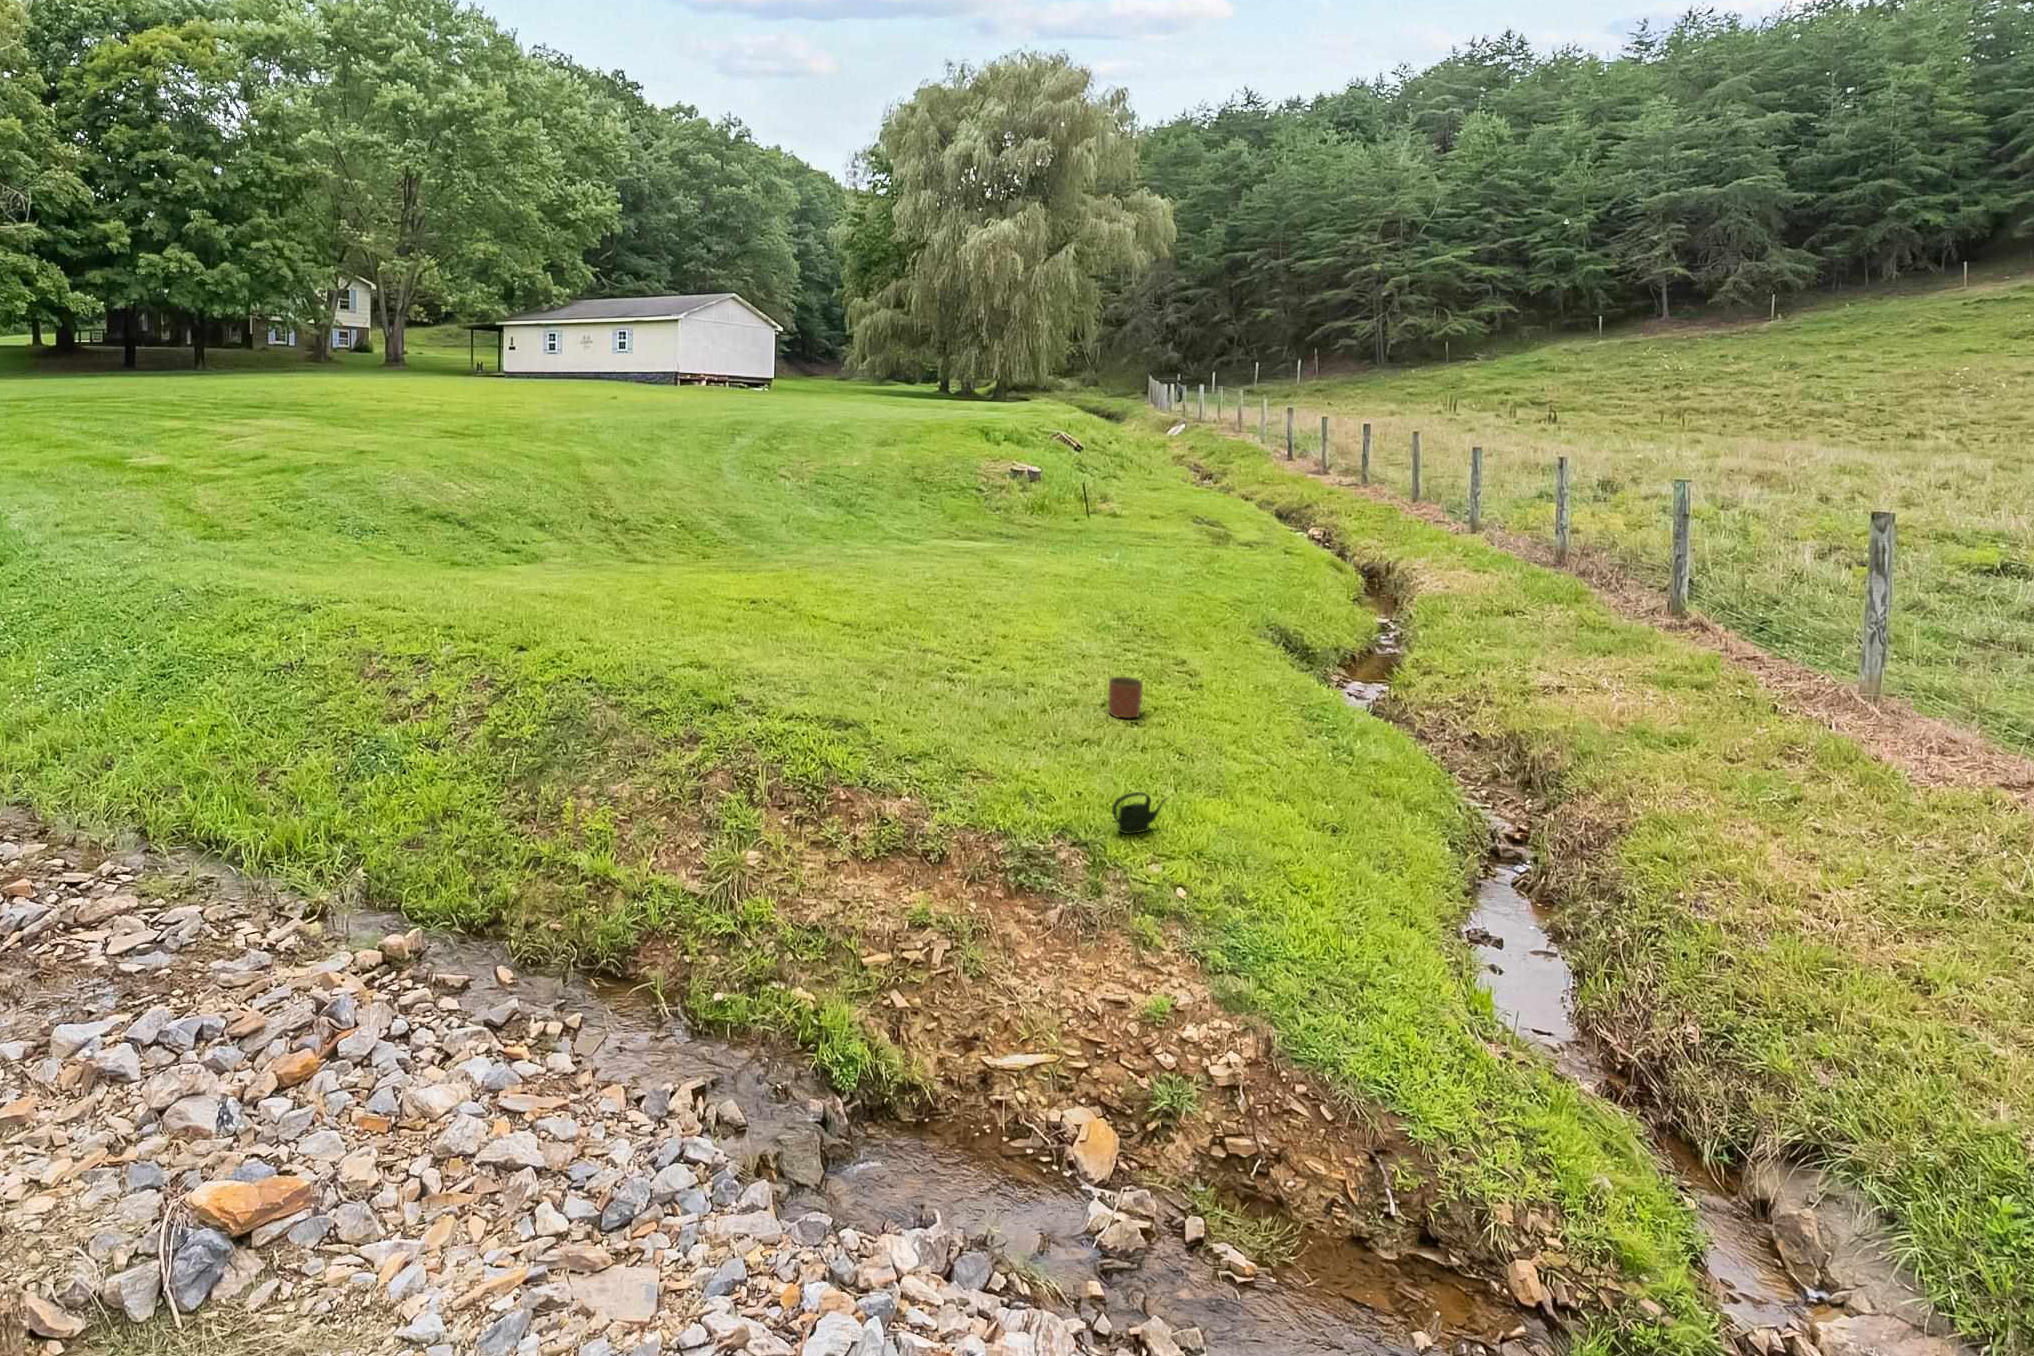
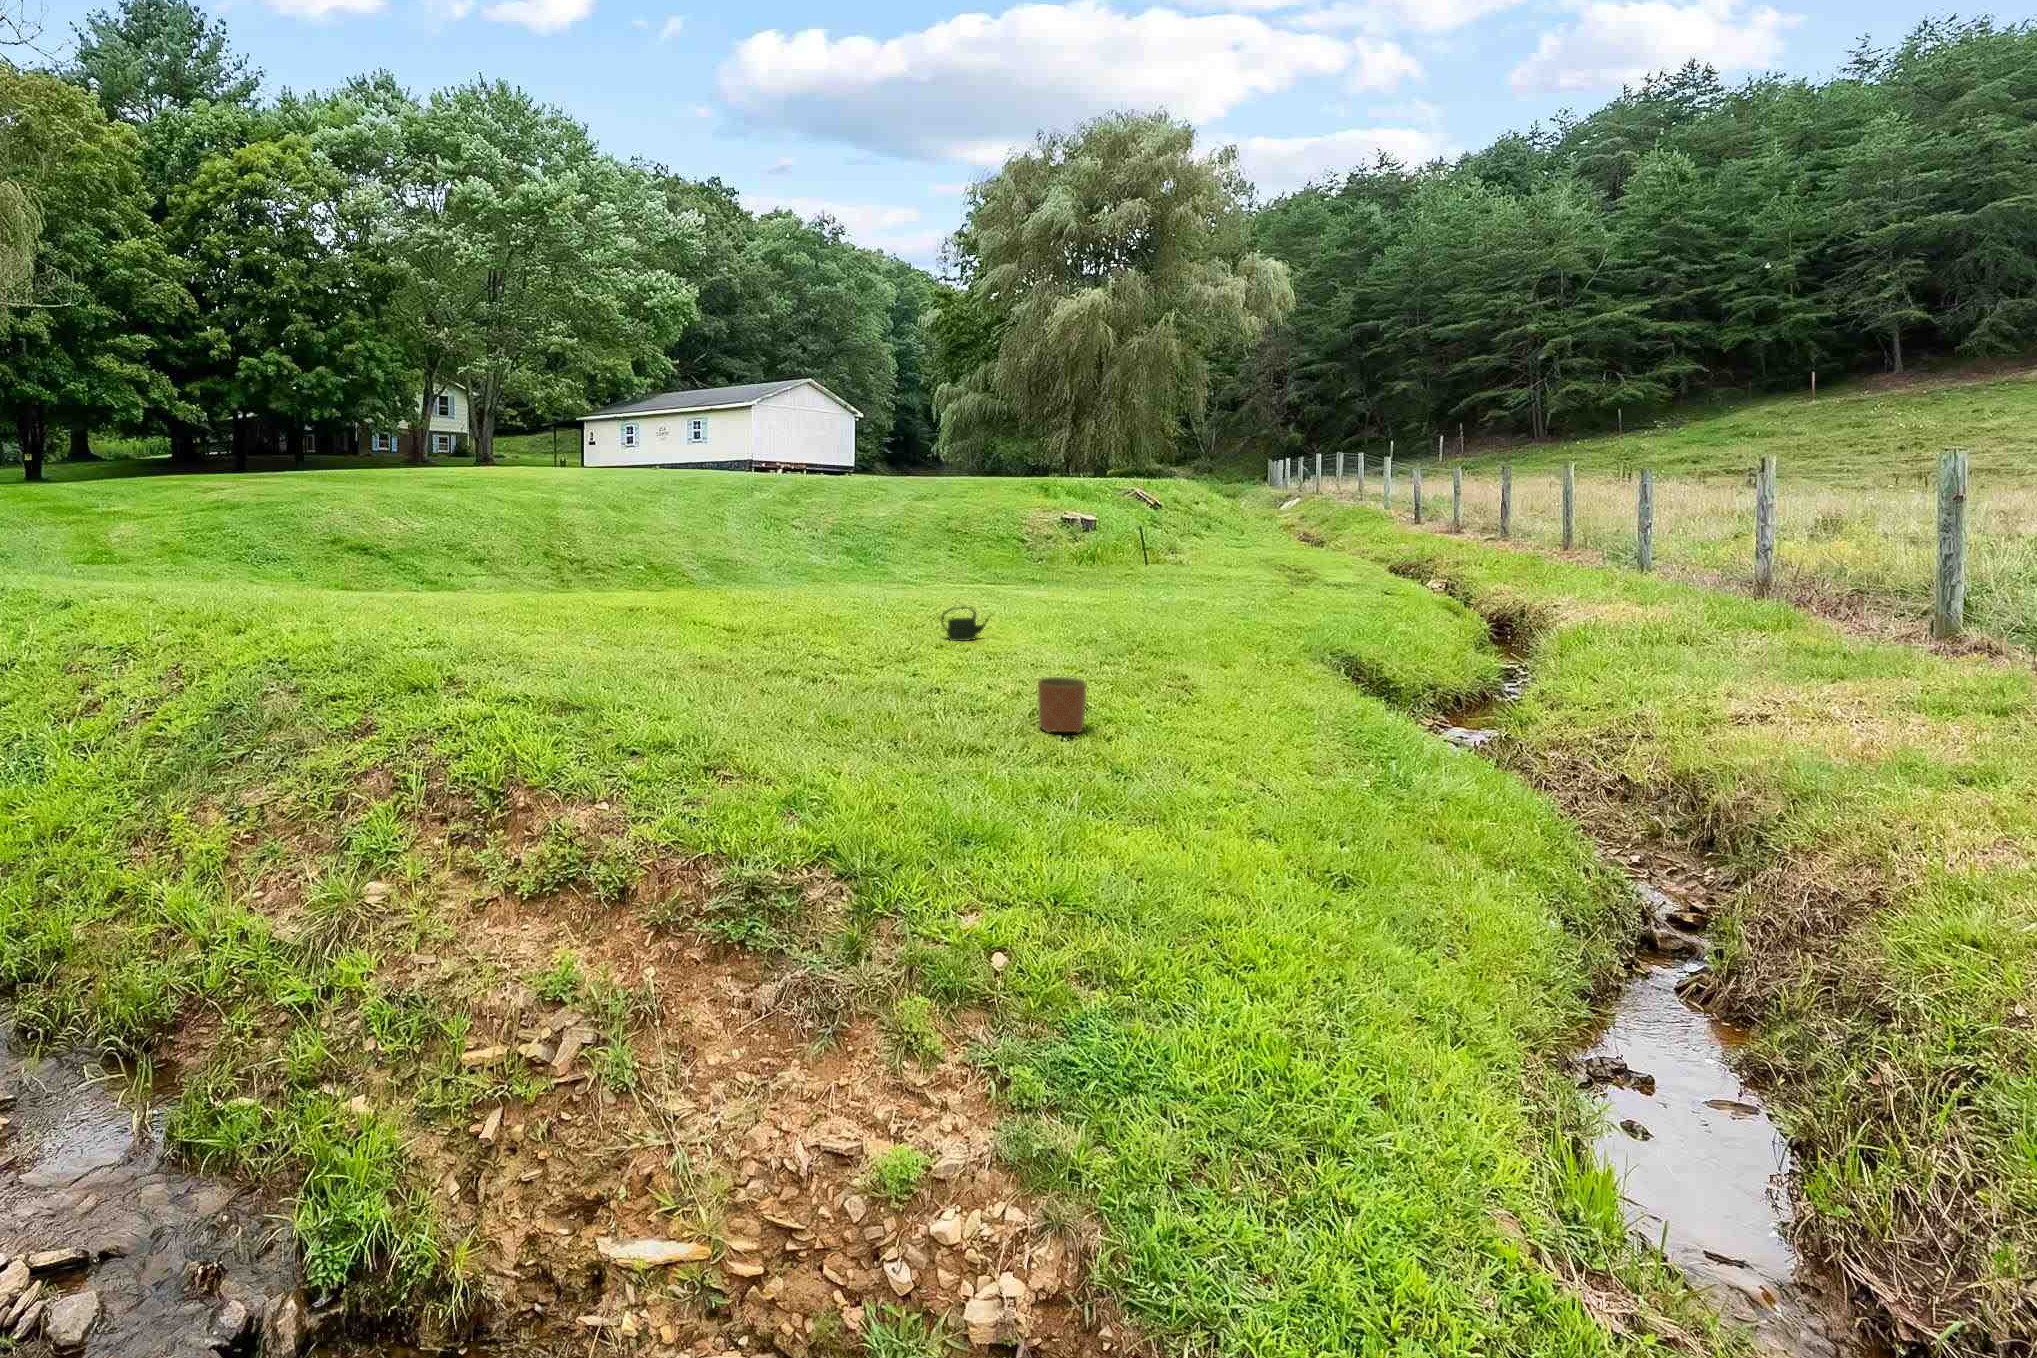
watering can: present [1112,792,1167,834] -> present [941,607,991,641]

